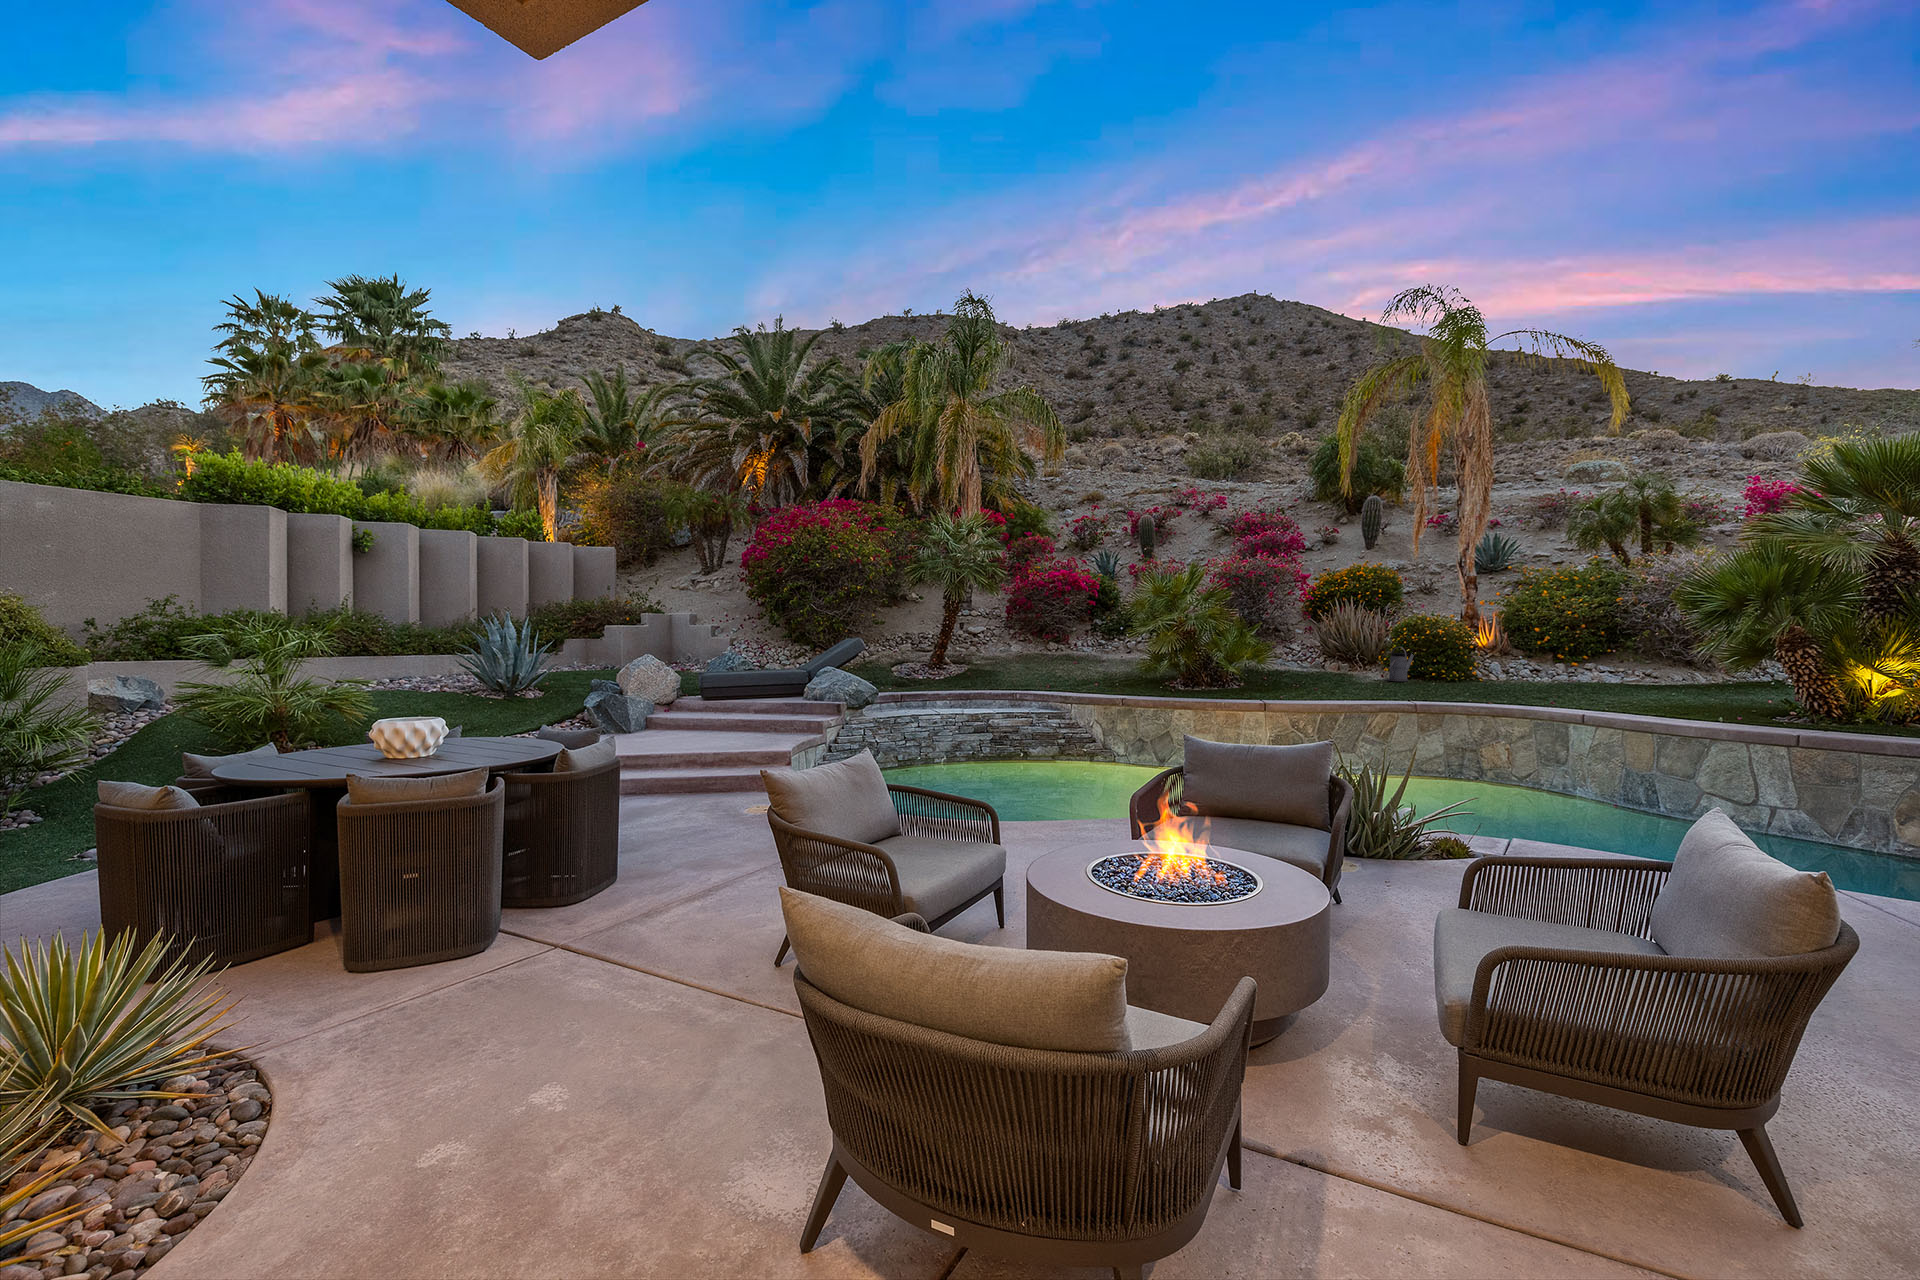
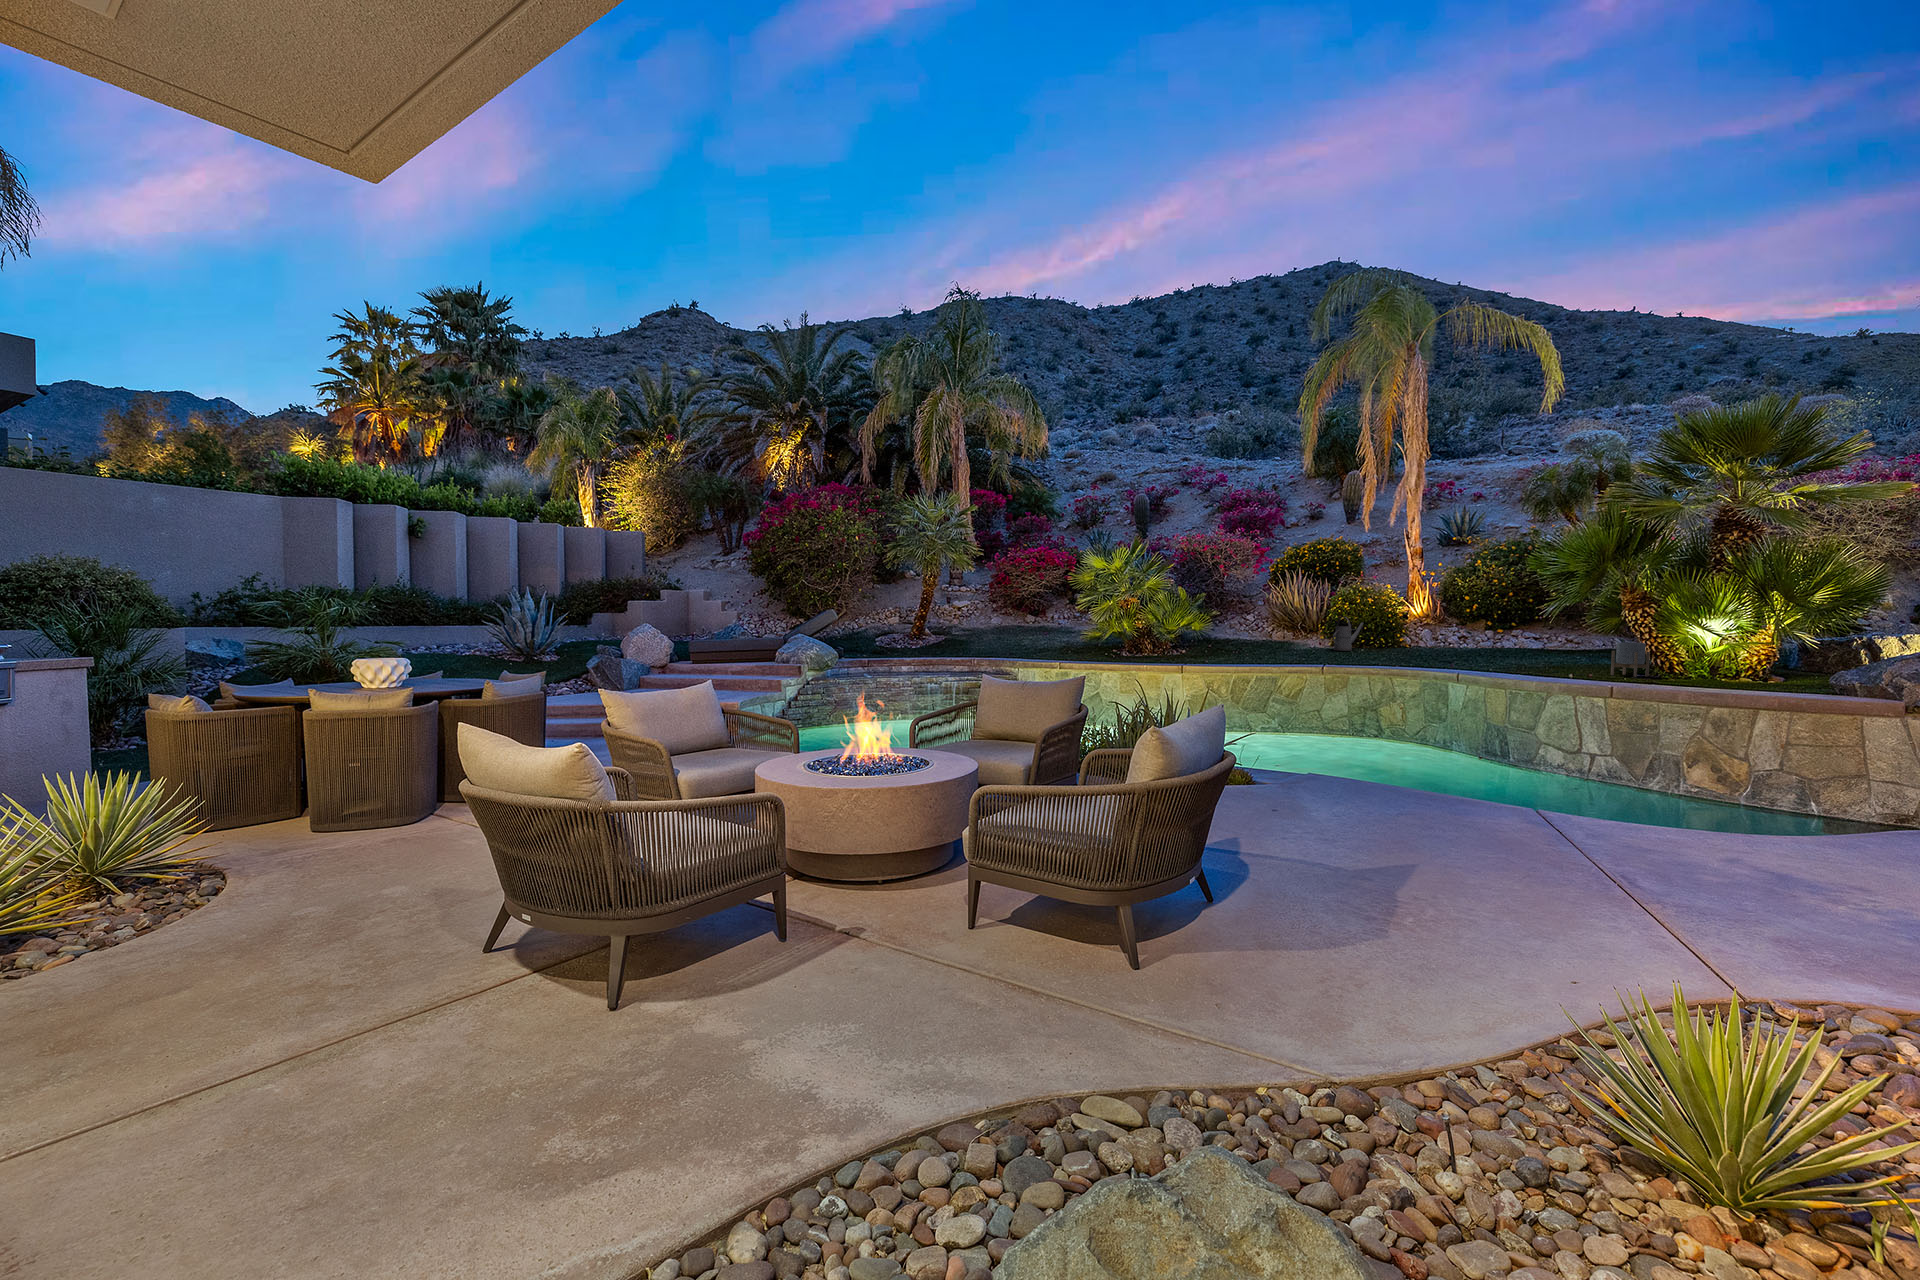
planter: none [1758,683,1798,720] -> present [1611,642,1650,677]

